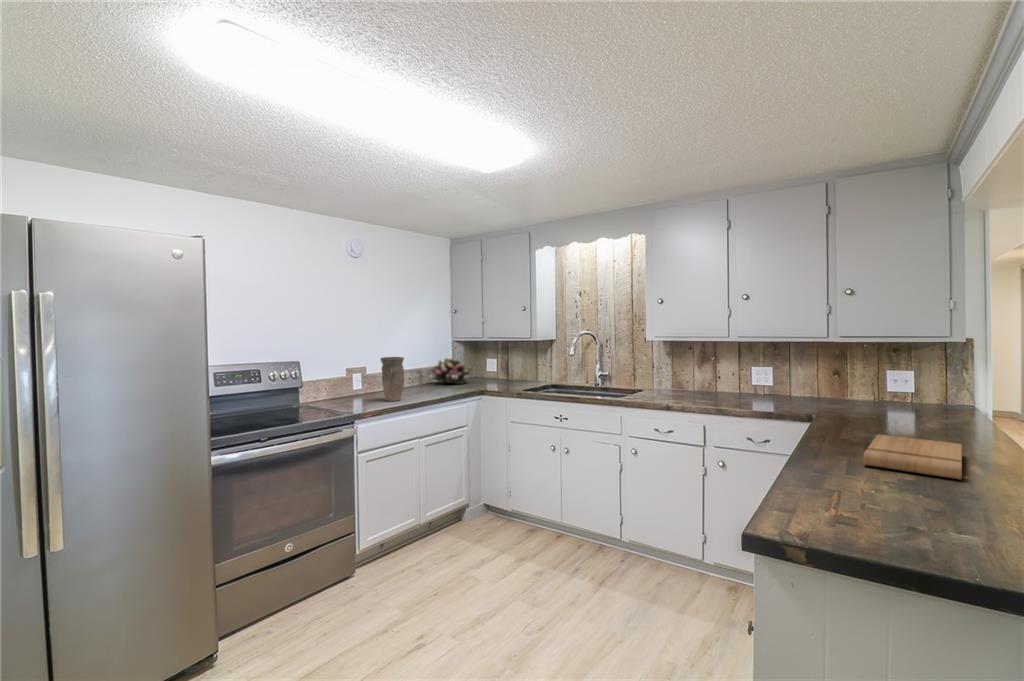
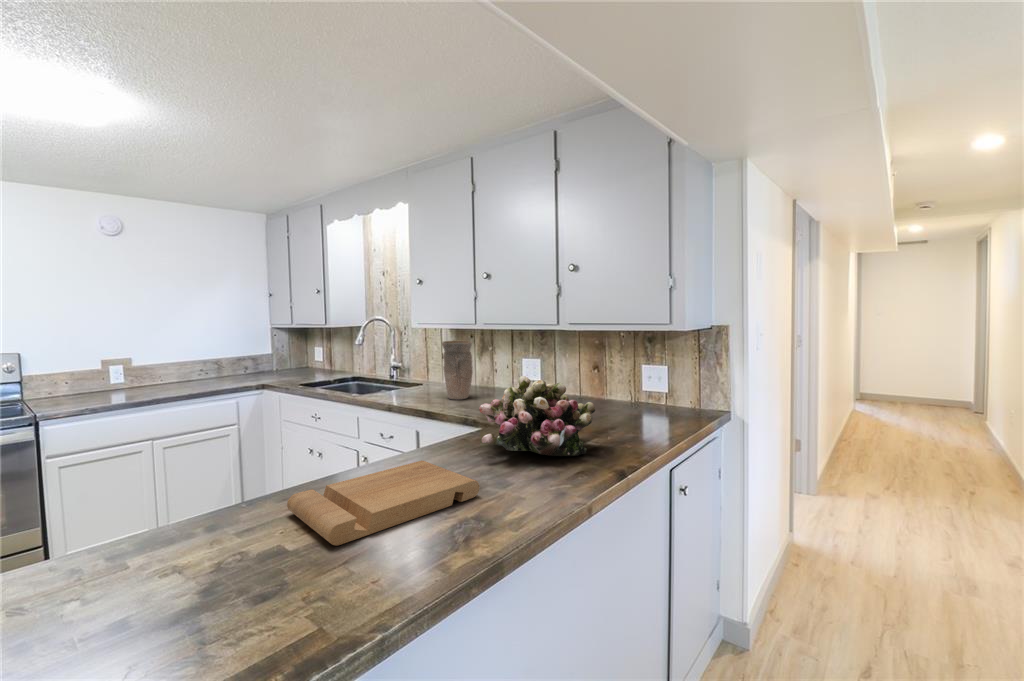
vase: present [381,357,404,401] -> present [442,340,473,399]
flower arrangement: present [429,357,471,384] -> present [479,376,595,456]

